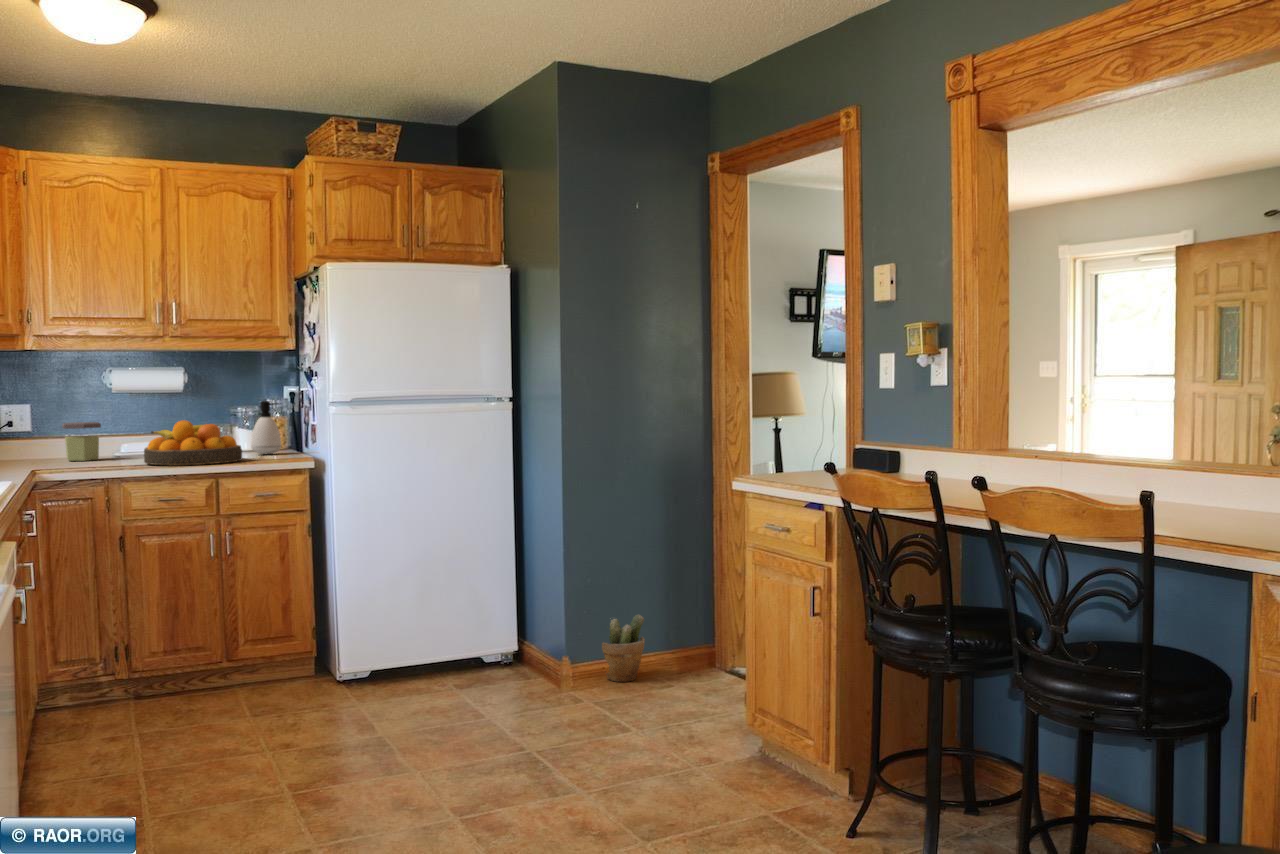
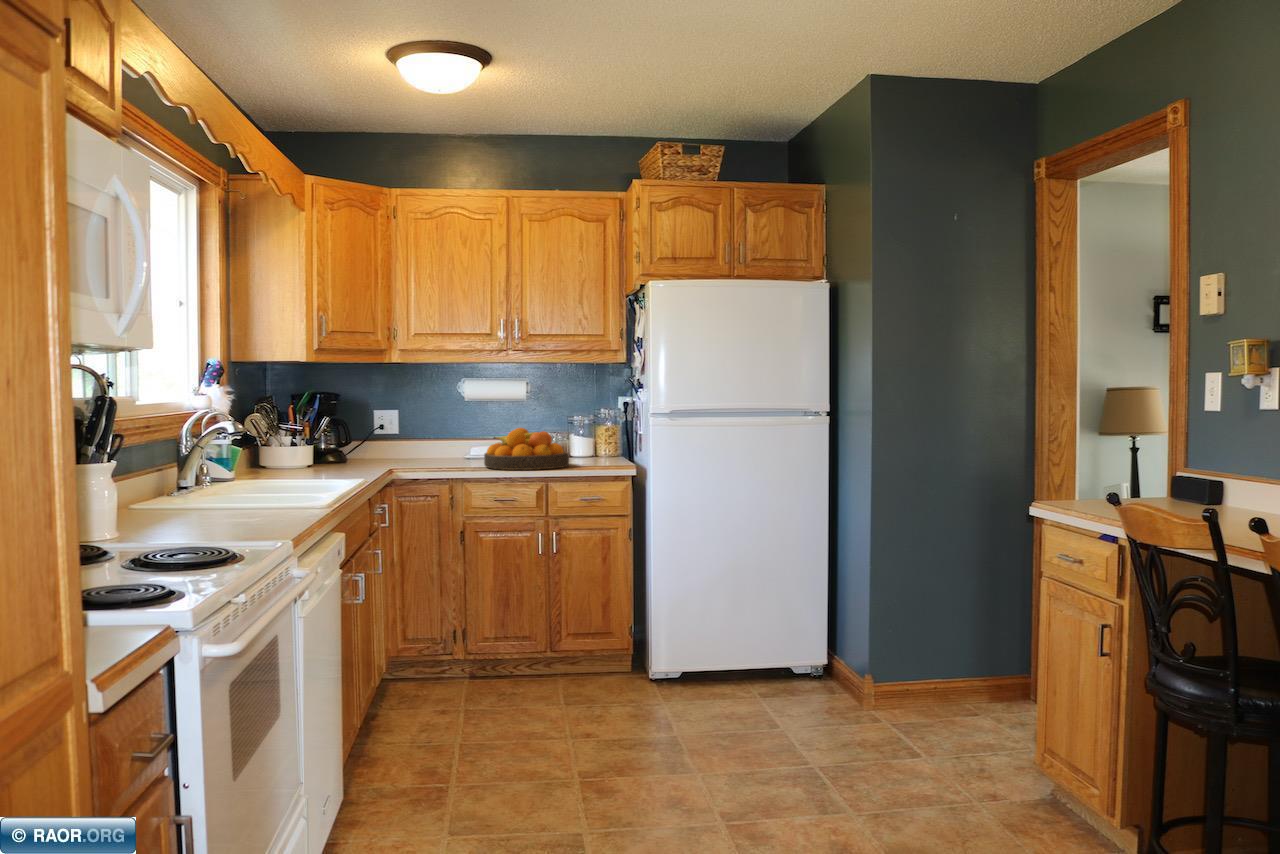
soap dispenser: present [251,401,281,454] -> none [583,411,610,460]
jar: present [62,422,101,461] -> none [429,427,459,461]
potted plant: present [602,615,645,682] -> none [910,649,963,721]

